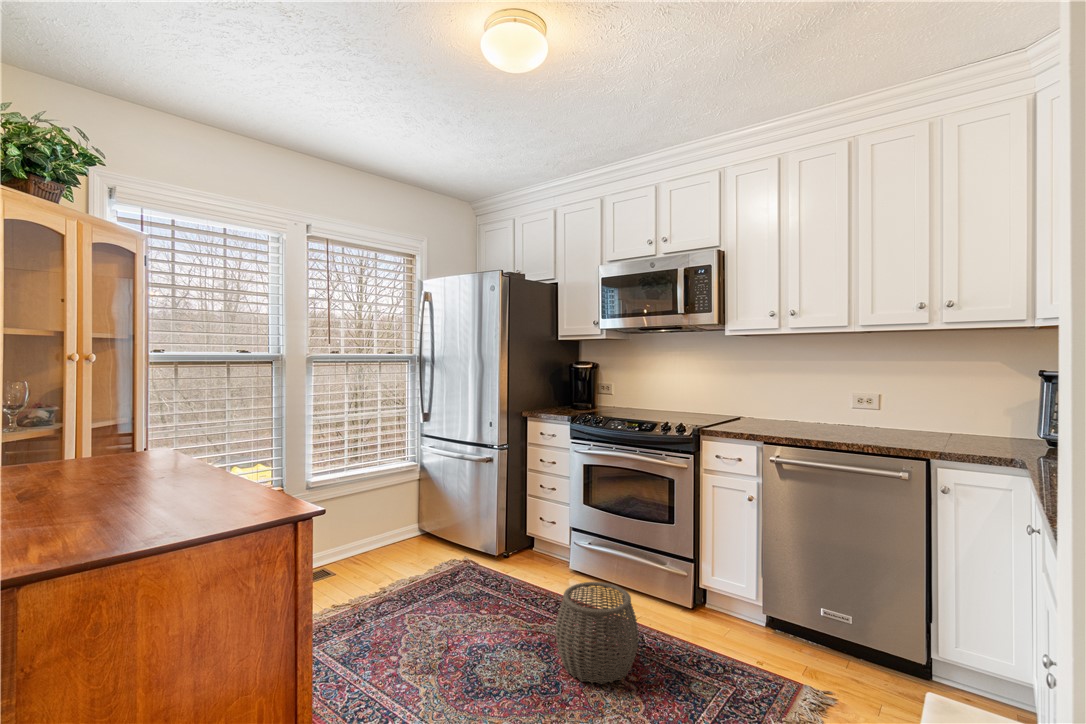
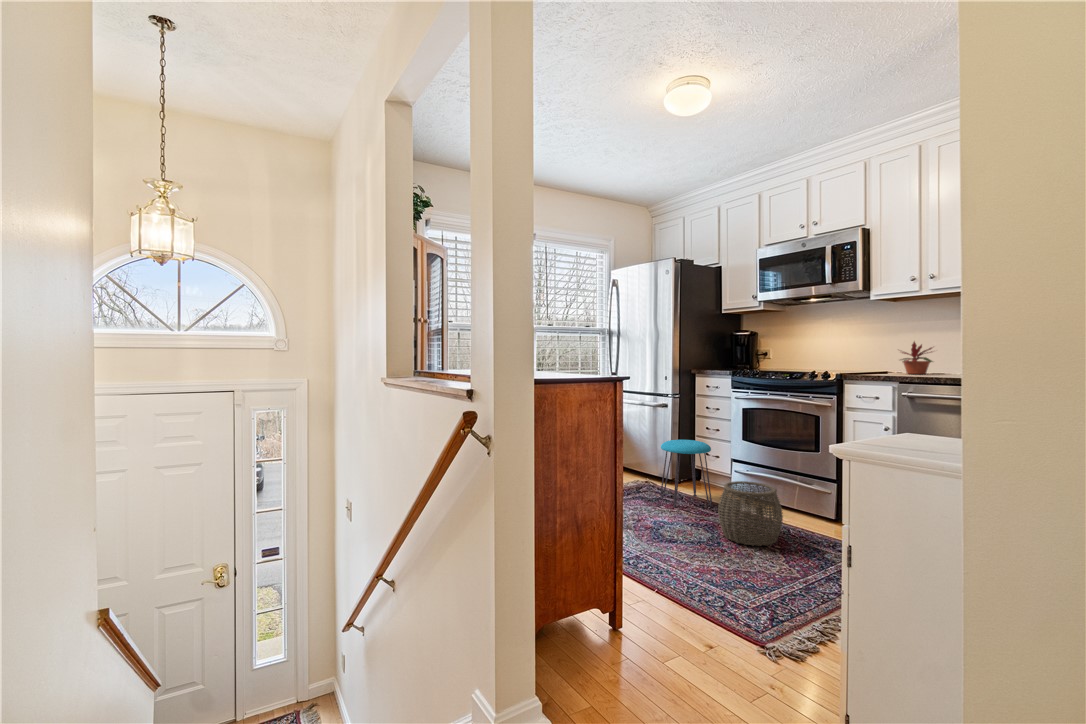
potted plant: none [753,387,800,427] -> present [901,342,933,374]
stool: none [482,510,547,610] -> present [661,440,712,507]

